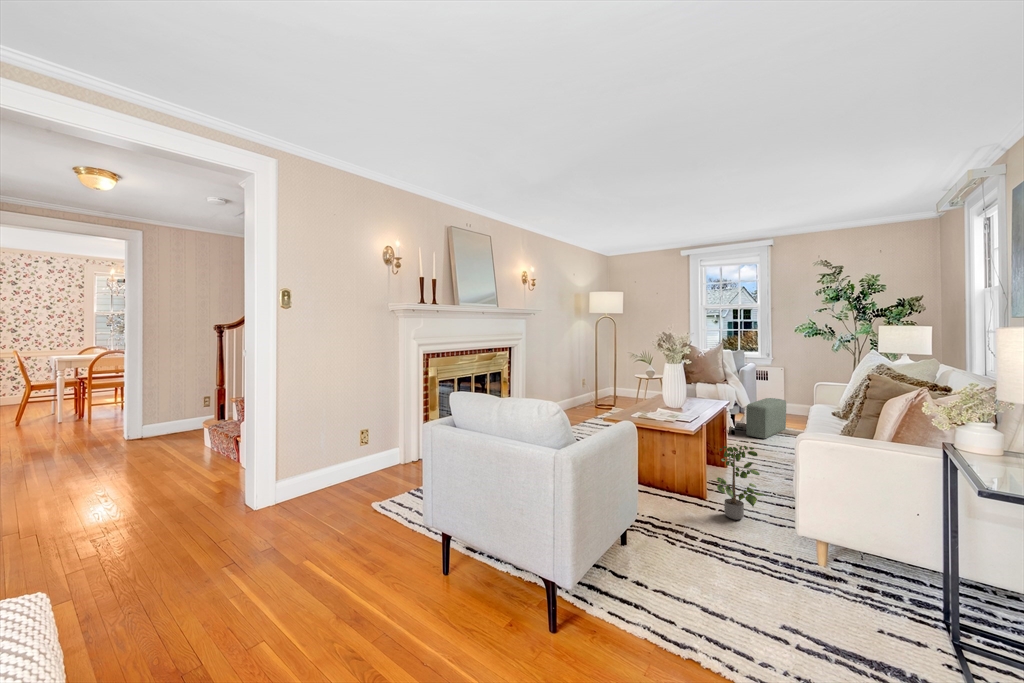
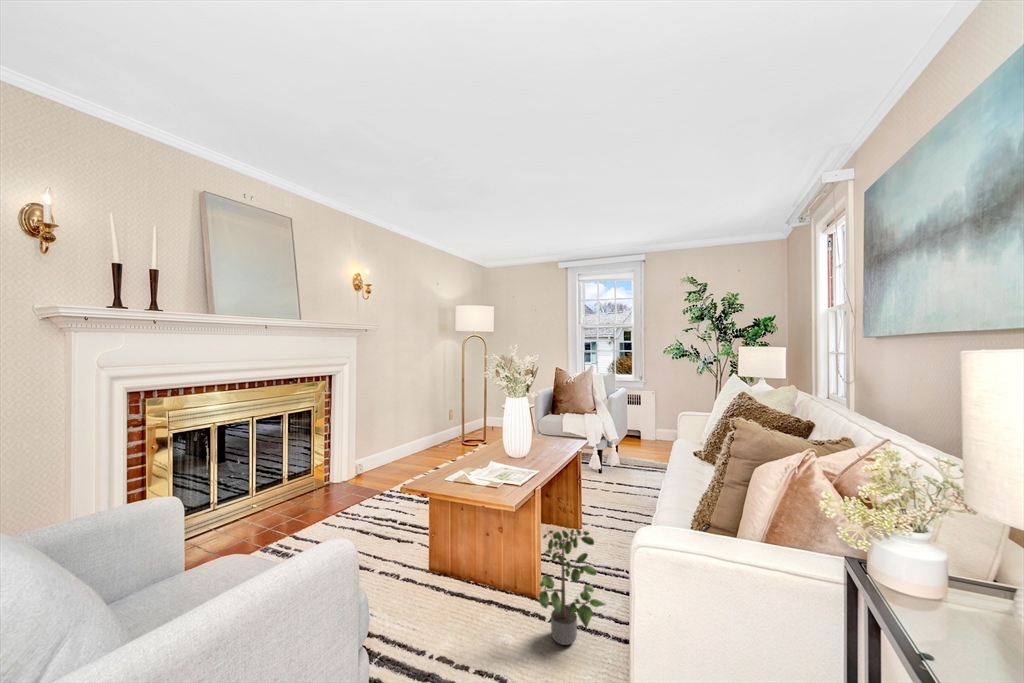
pouf: present [746,398,786,438] -> none [611,427,653,477]

